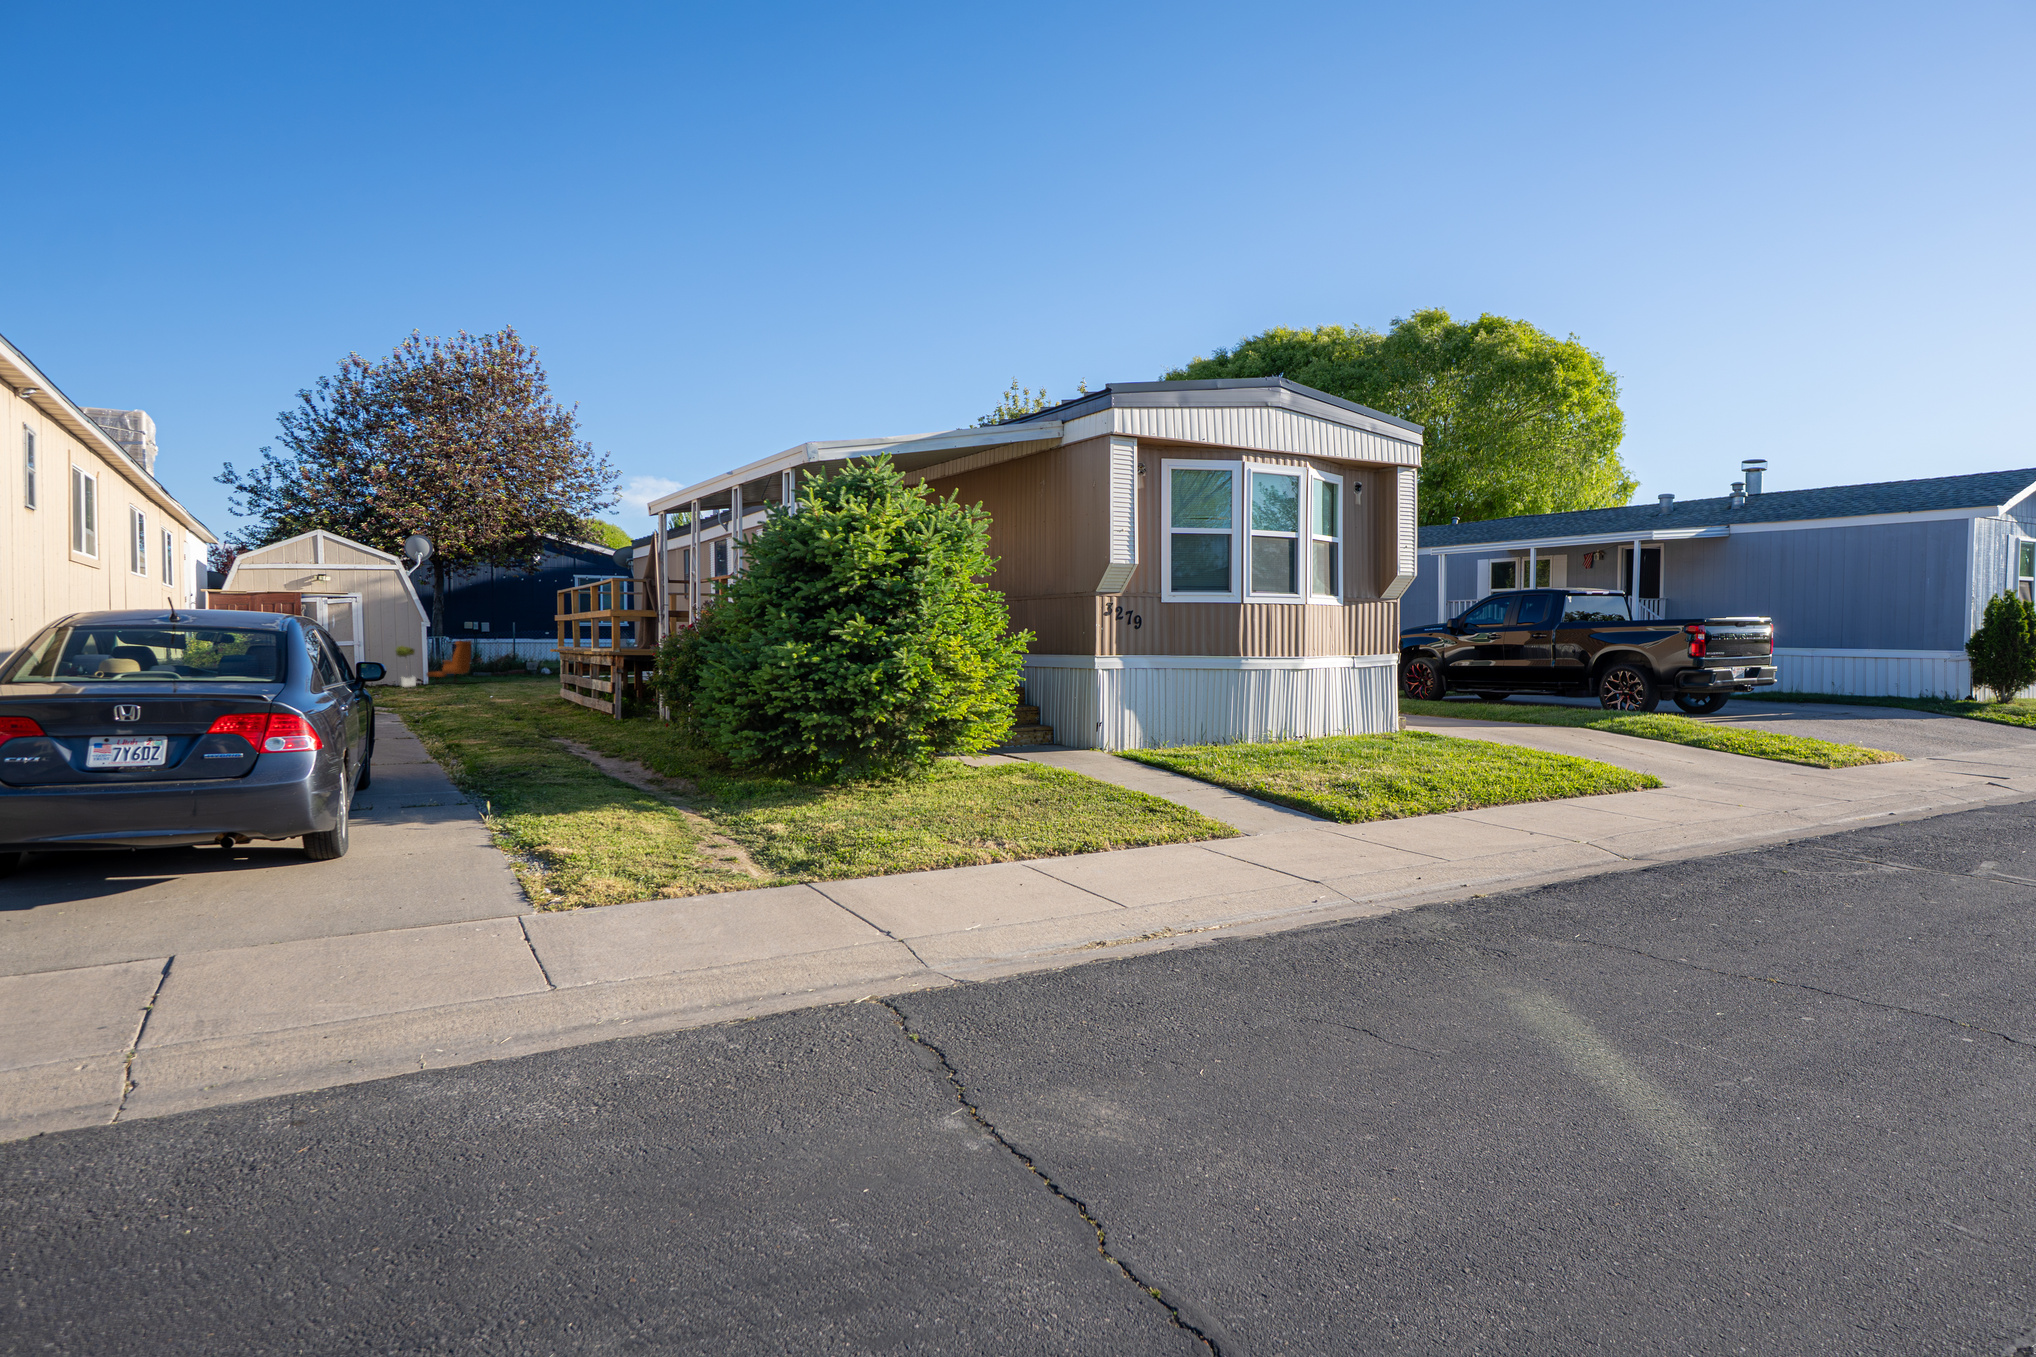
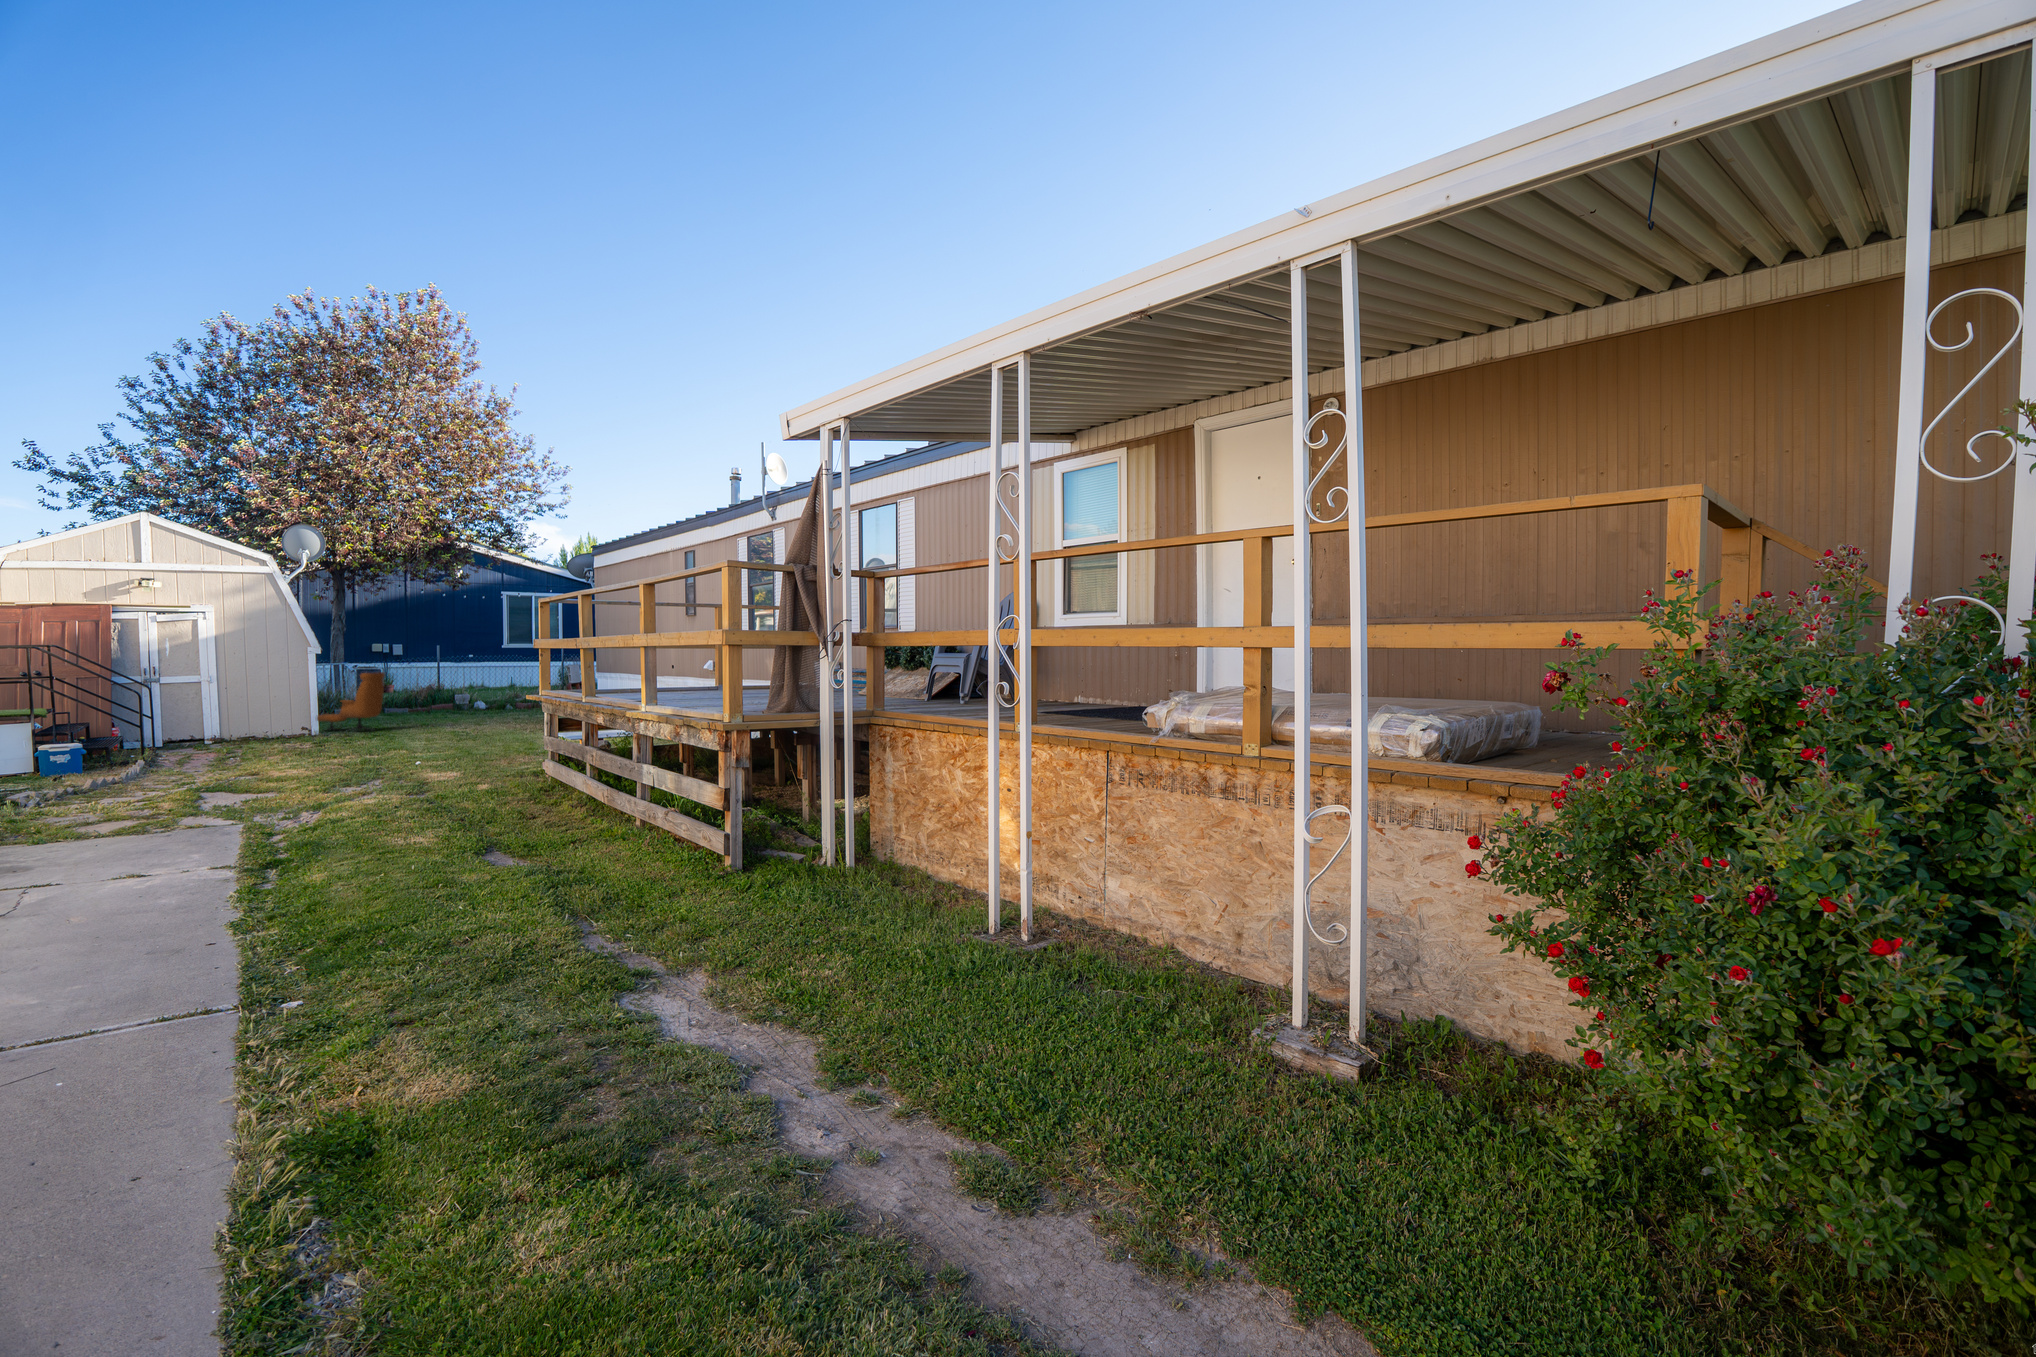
potted tree: present [396,646,416,687] -> none [267,679,299,738]

